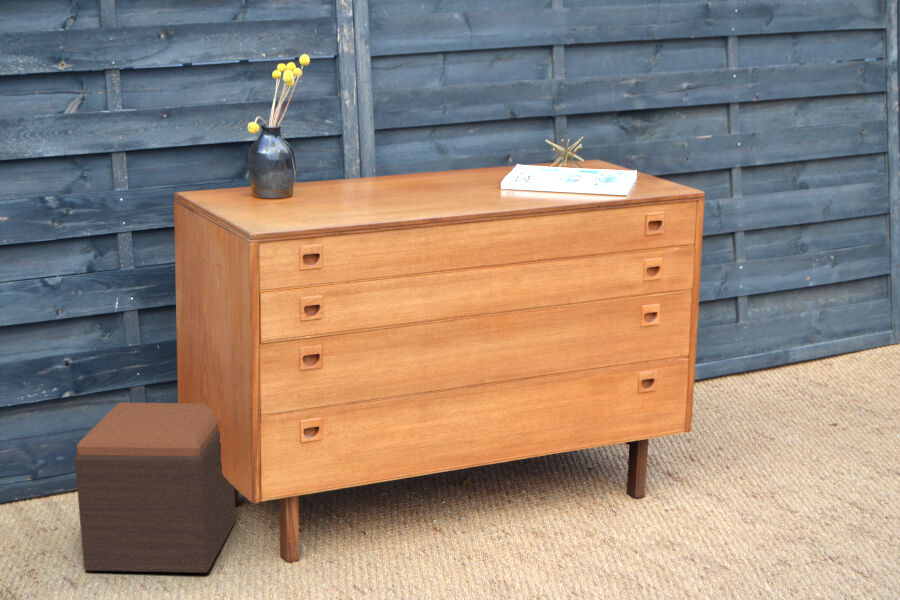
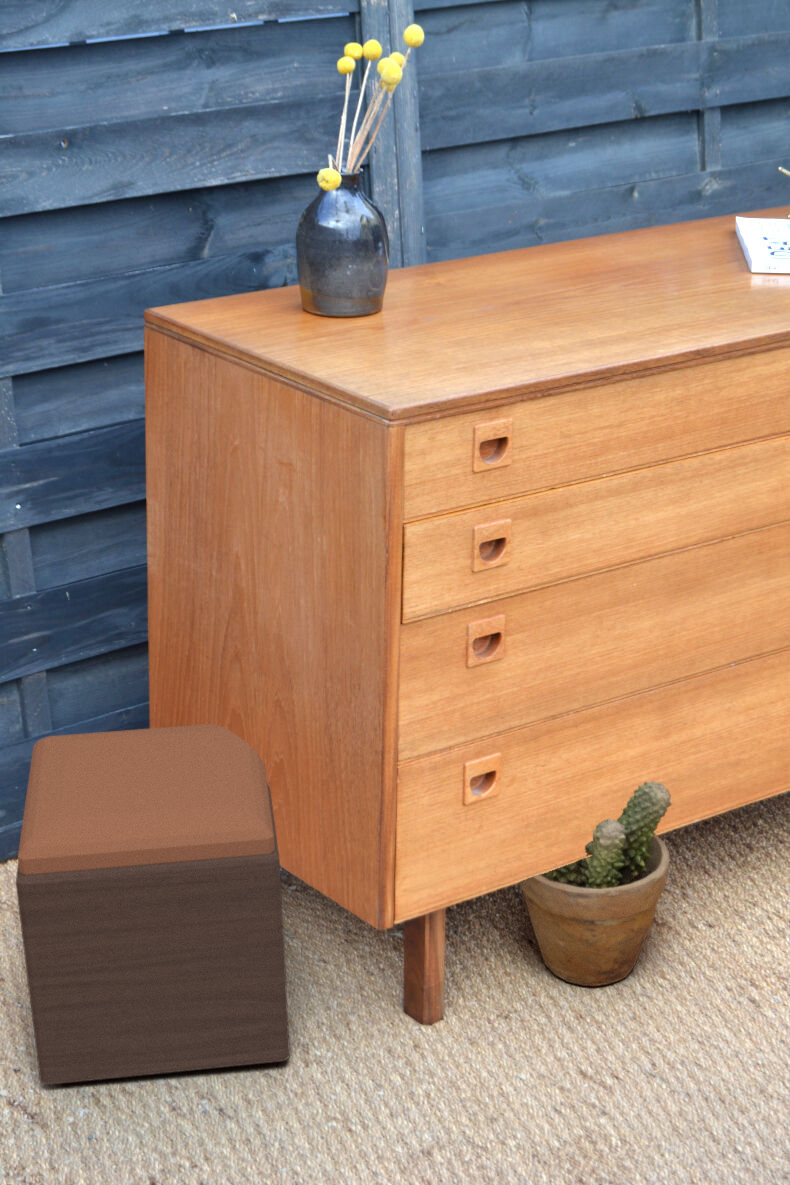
potted plant: none [346,449,428,560] -> present [519,781,672,986]

